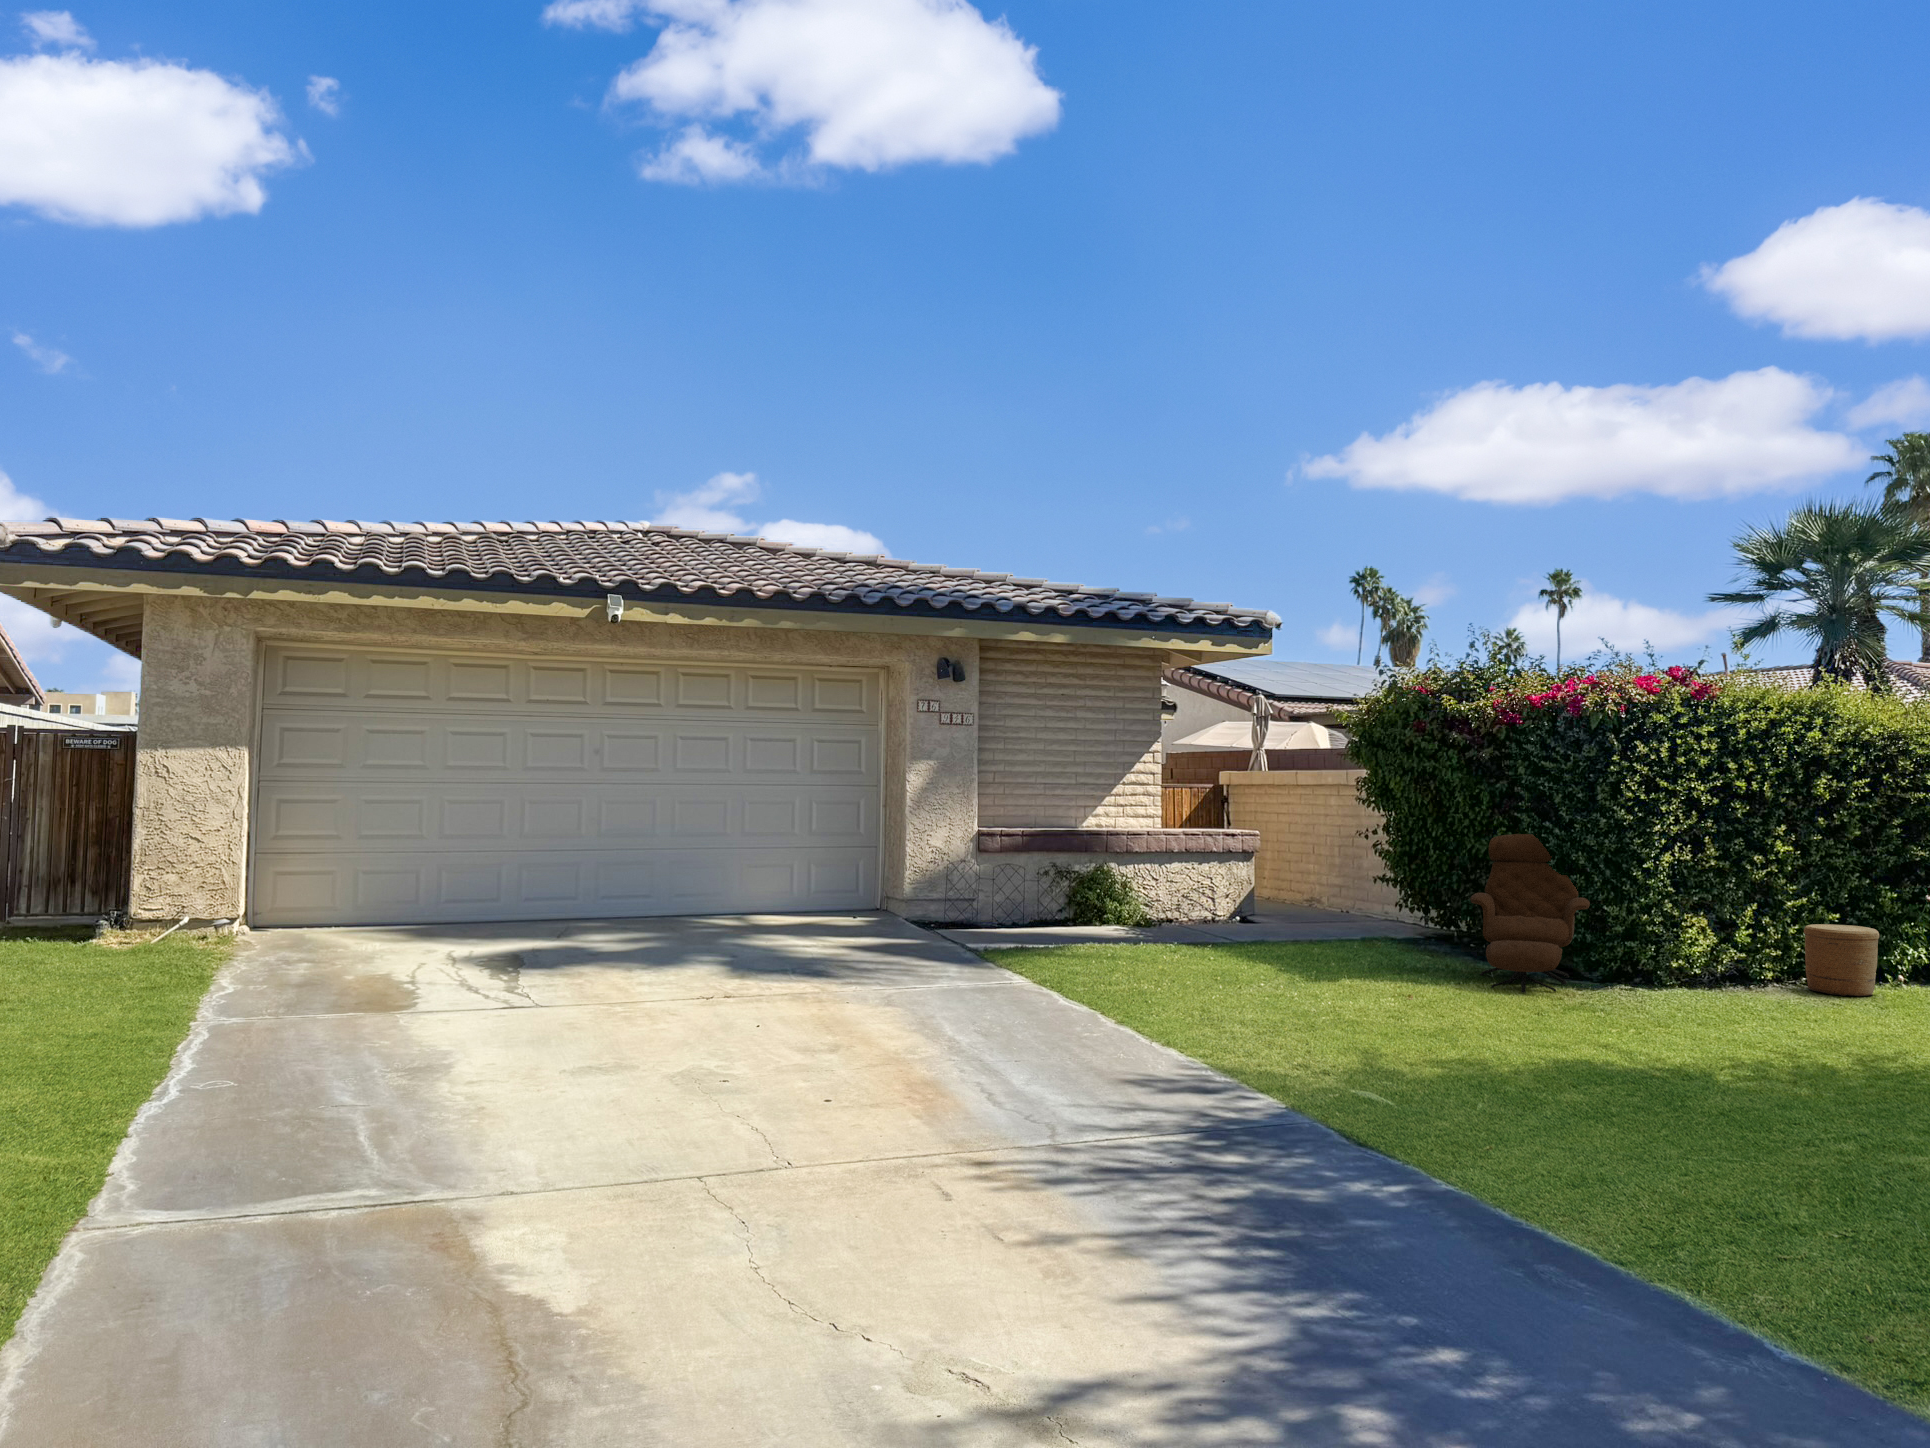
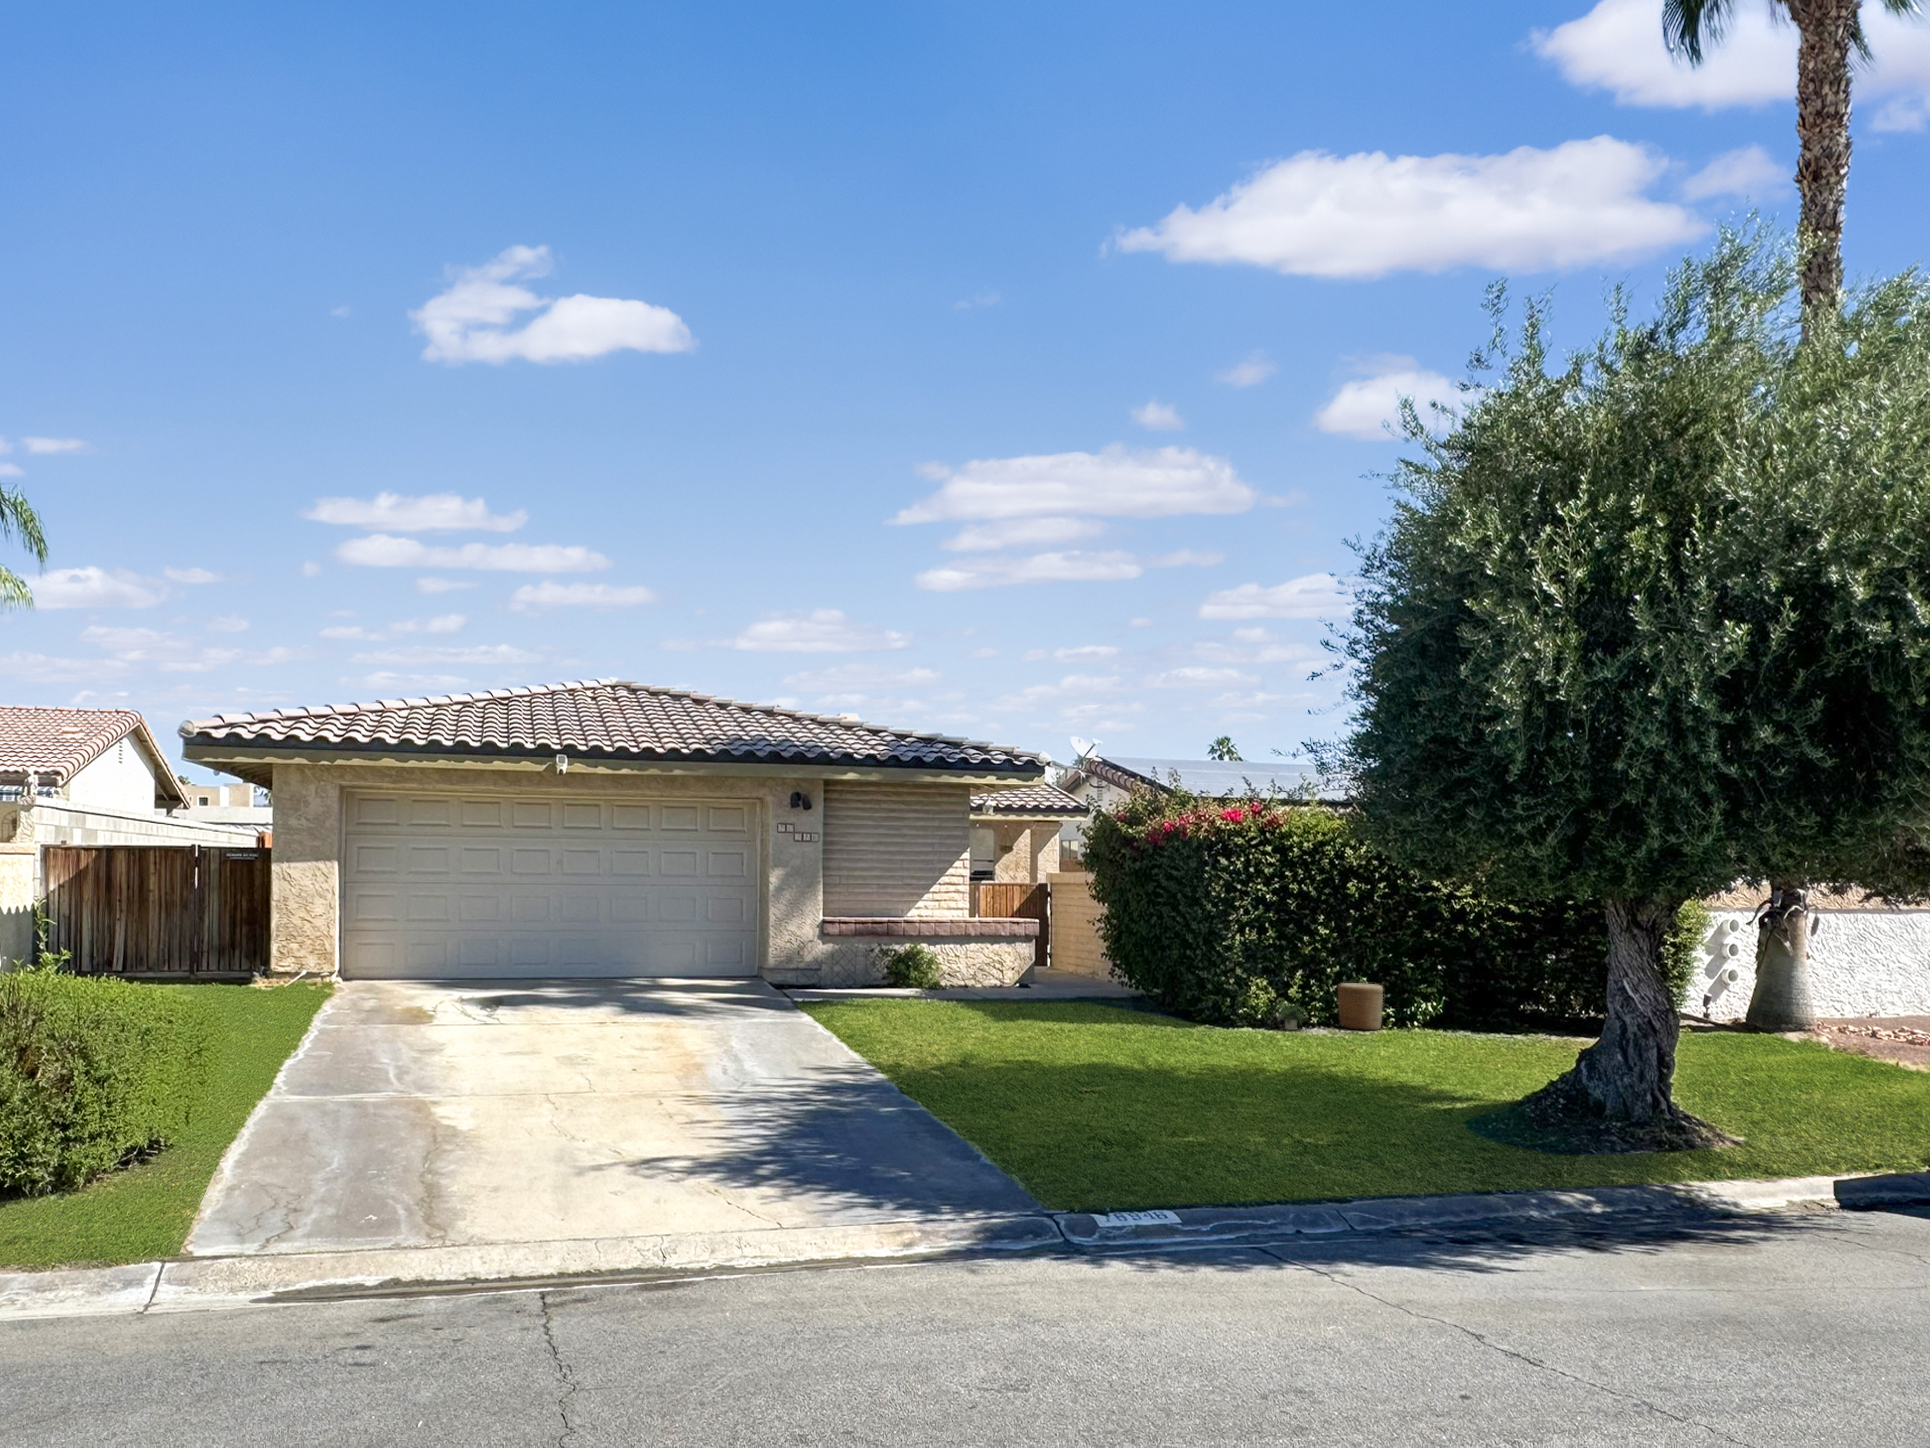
lounge chair: present [1470,834,1590,993] -> none [1120,922,1200,1025]
potted plant: none [1707,954,1777,998] -> present [1279,1003,1303,1030]

